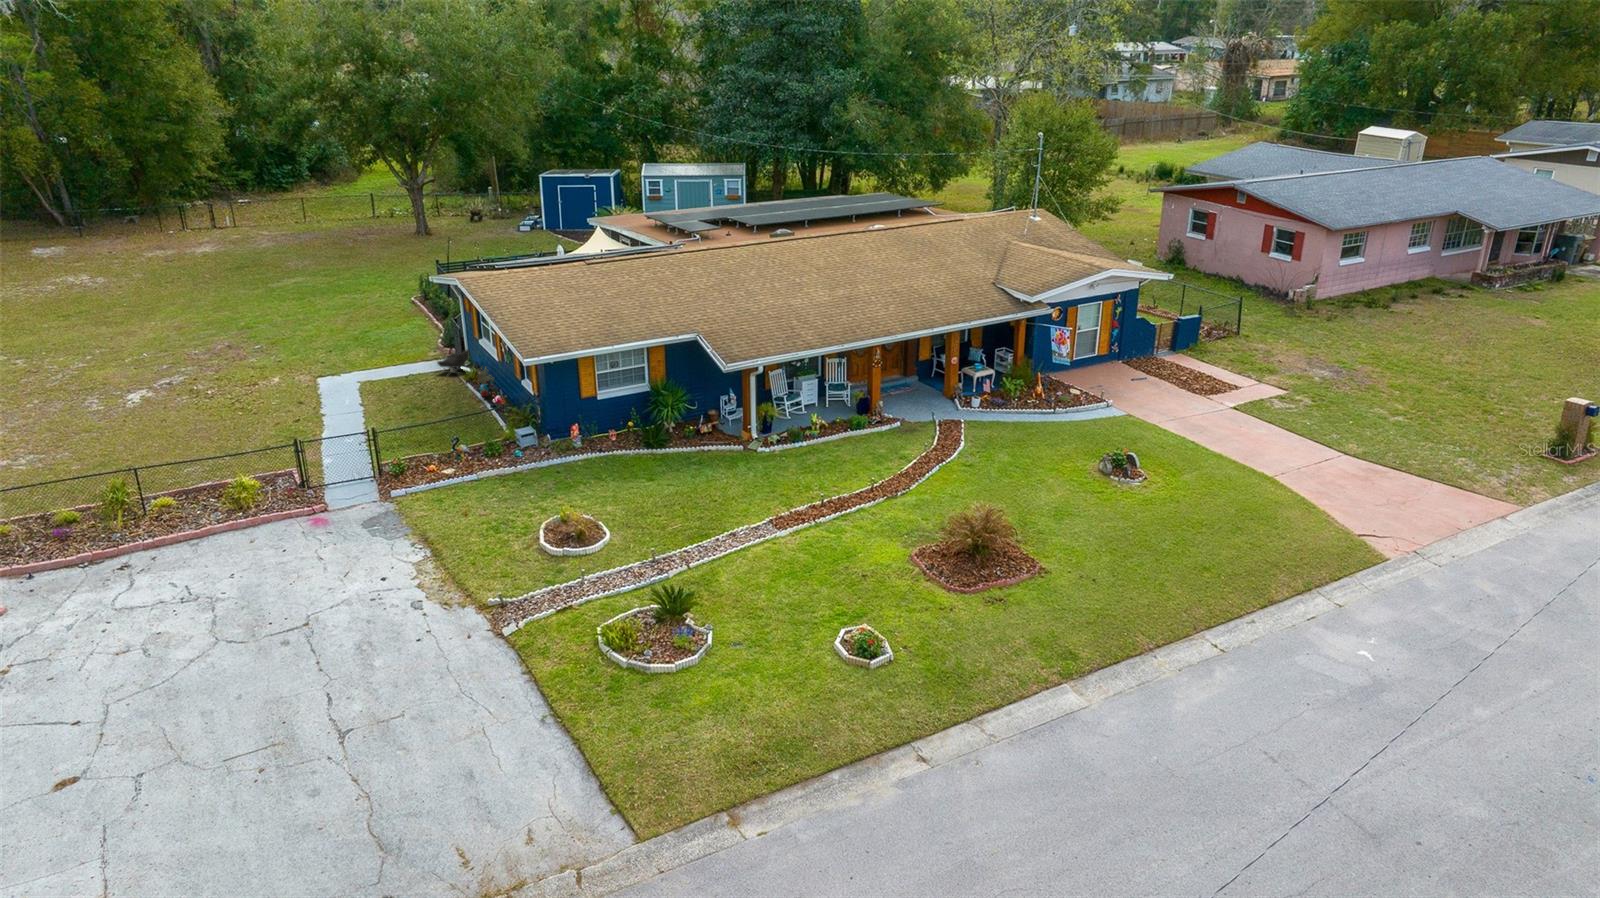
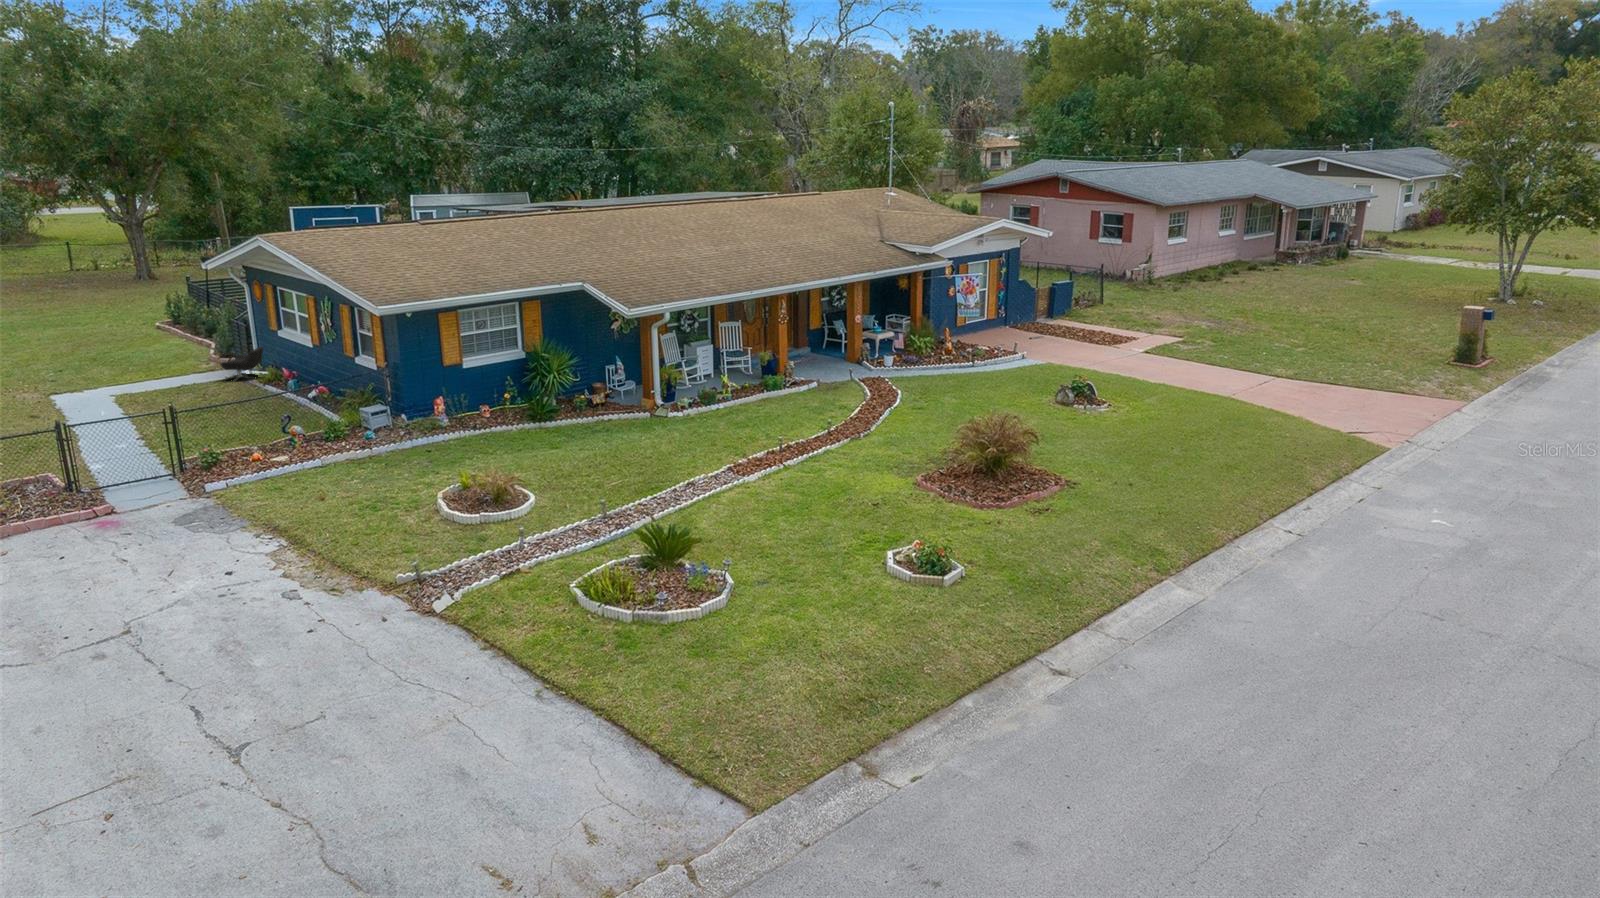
potted tree: present [478,367,494,397] -> none [283,354,309,395]

